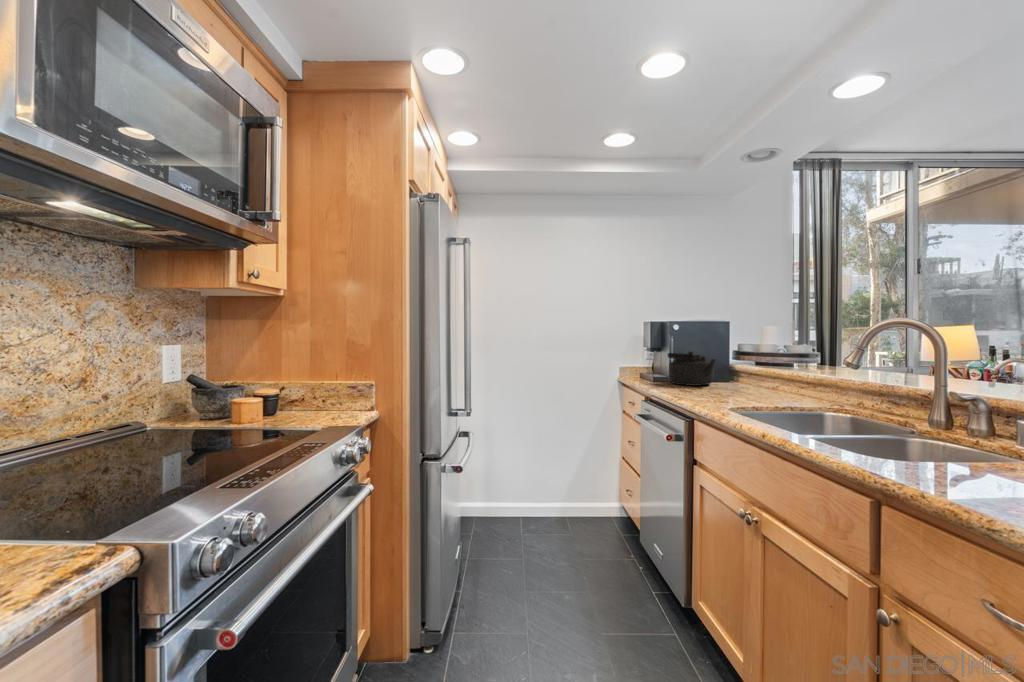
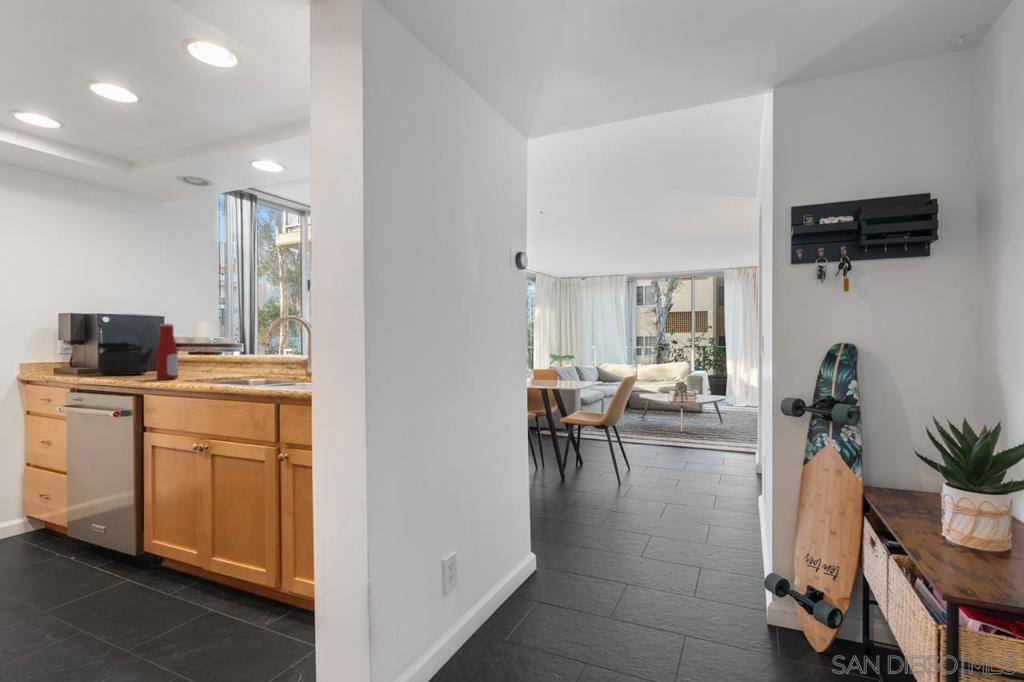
bottle: none [712,338,735,402] -> present [156,324,178,379]

